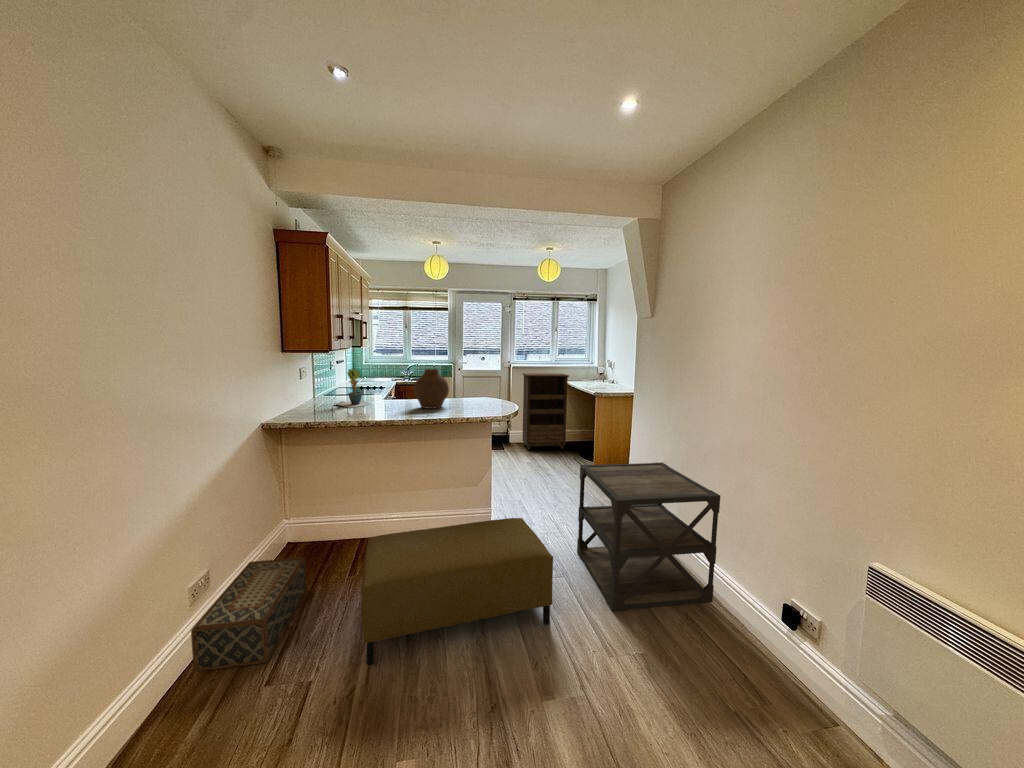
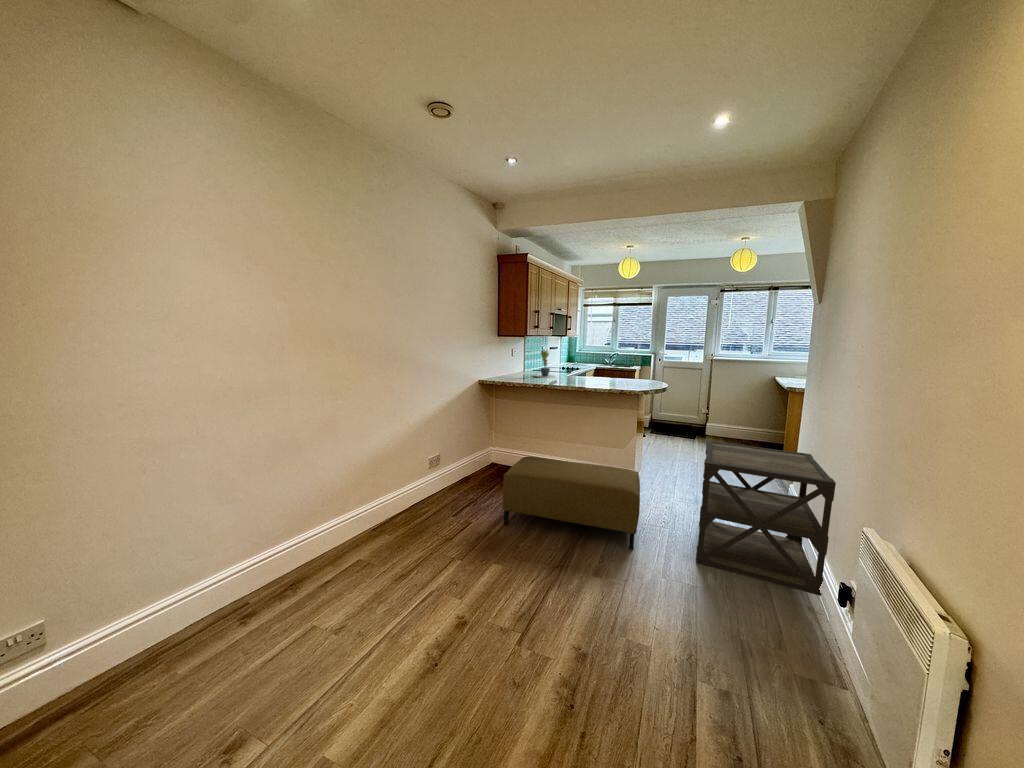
vase: present [414,369,449,409] -> none [580,351,608,382]
bookshelf: present [523,373,569,450] -> none [718,367,778,452]
woven basket: present [191,557,306,672] -> none [429,459,491,507]

